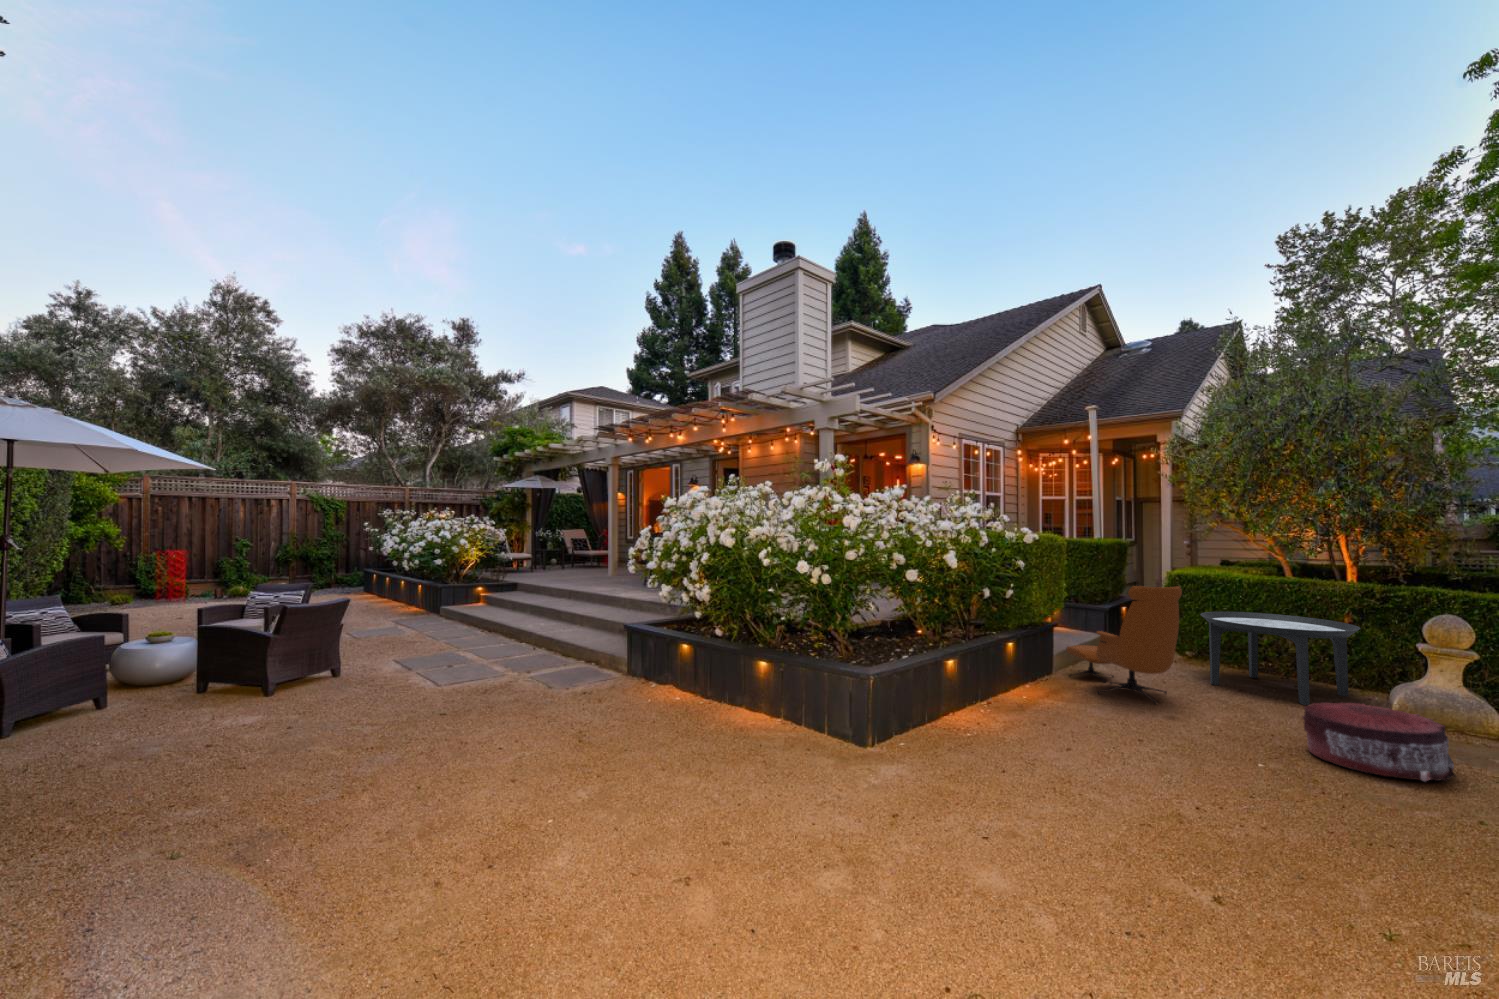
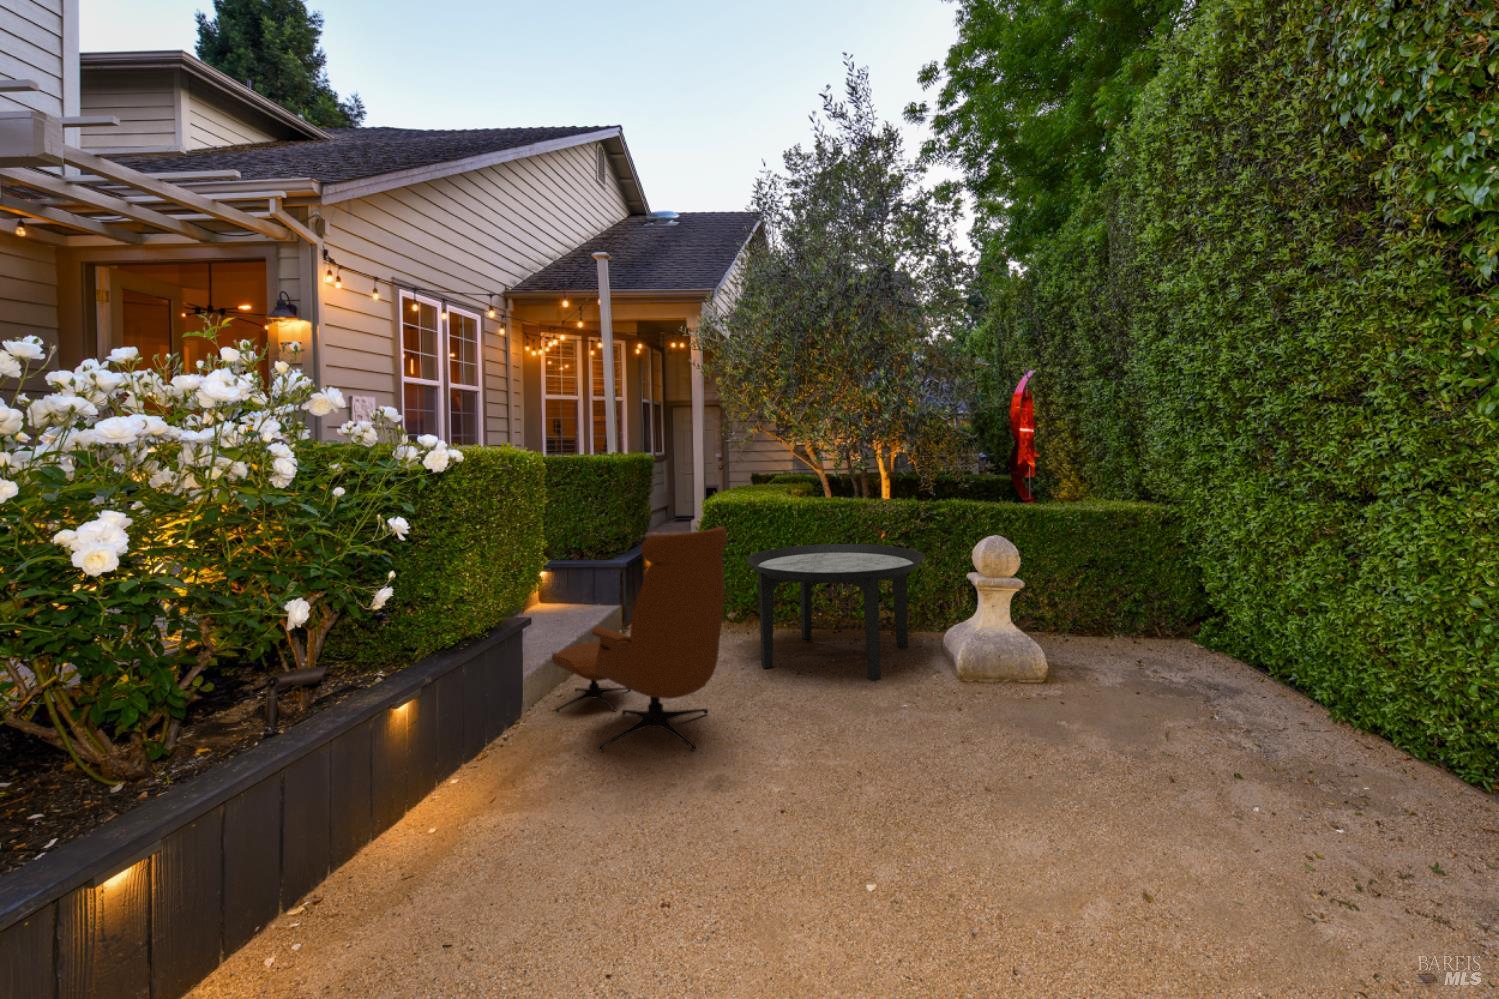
pouf: present [1302,703,1456,781] -> none [912,695,1107,851]

